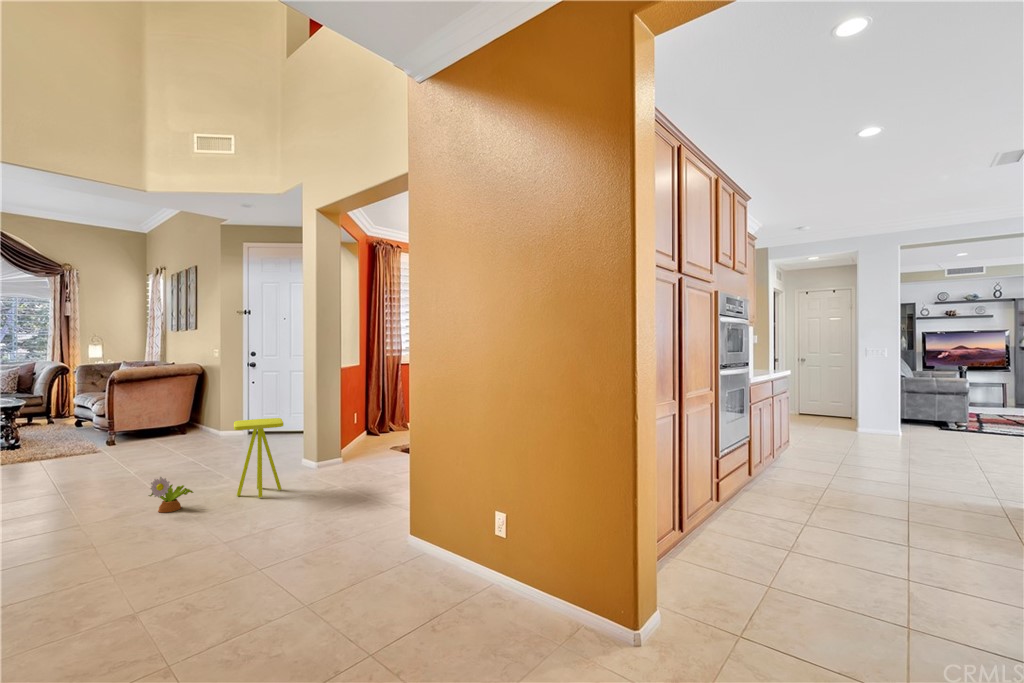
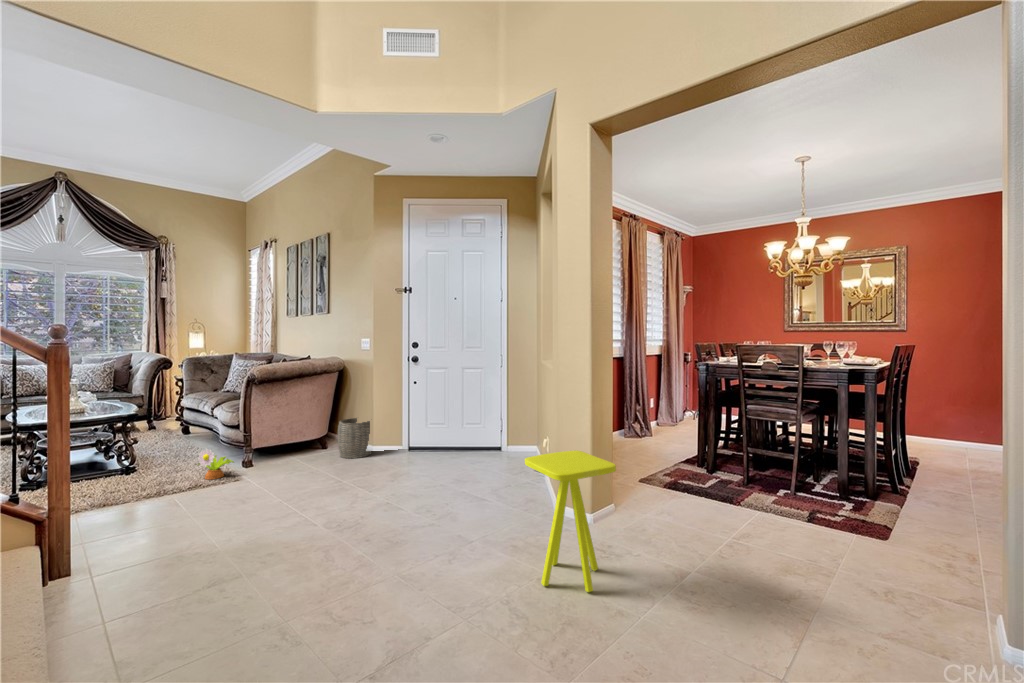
woven basket: none [187,411,219,441] -> present [338,418,372,458]
decorative plant: present [149,477,193,513] -> present [198,448,234,480]

